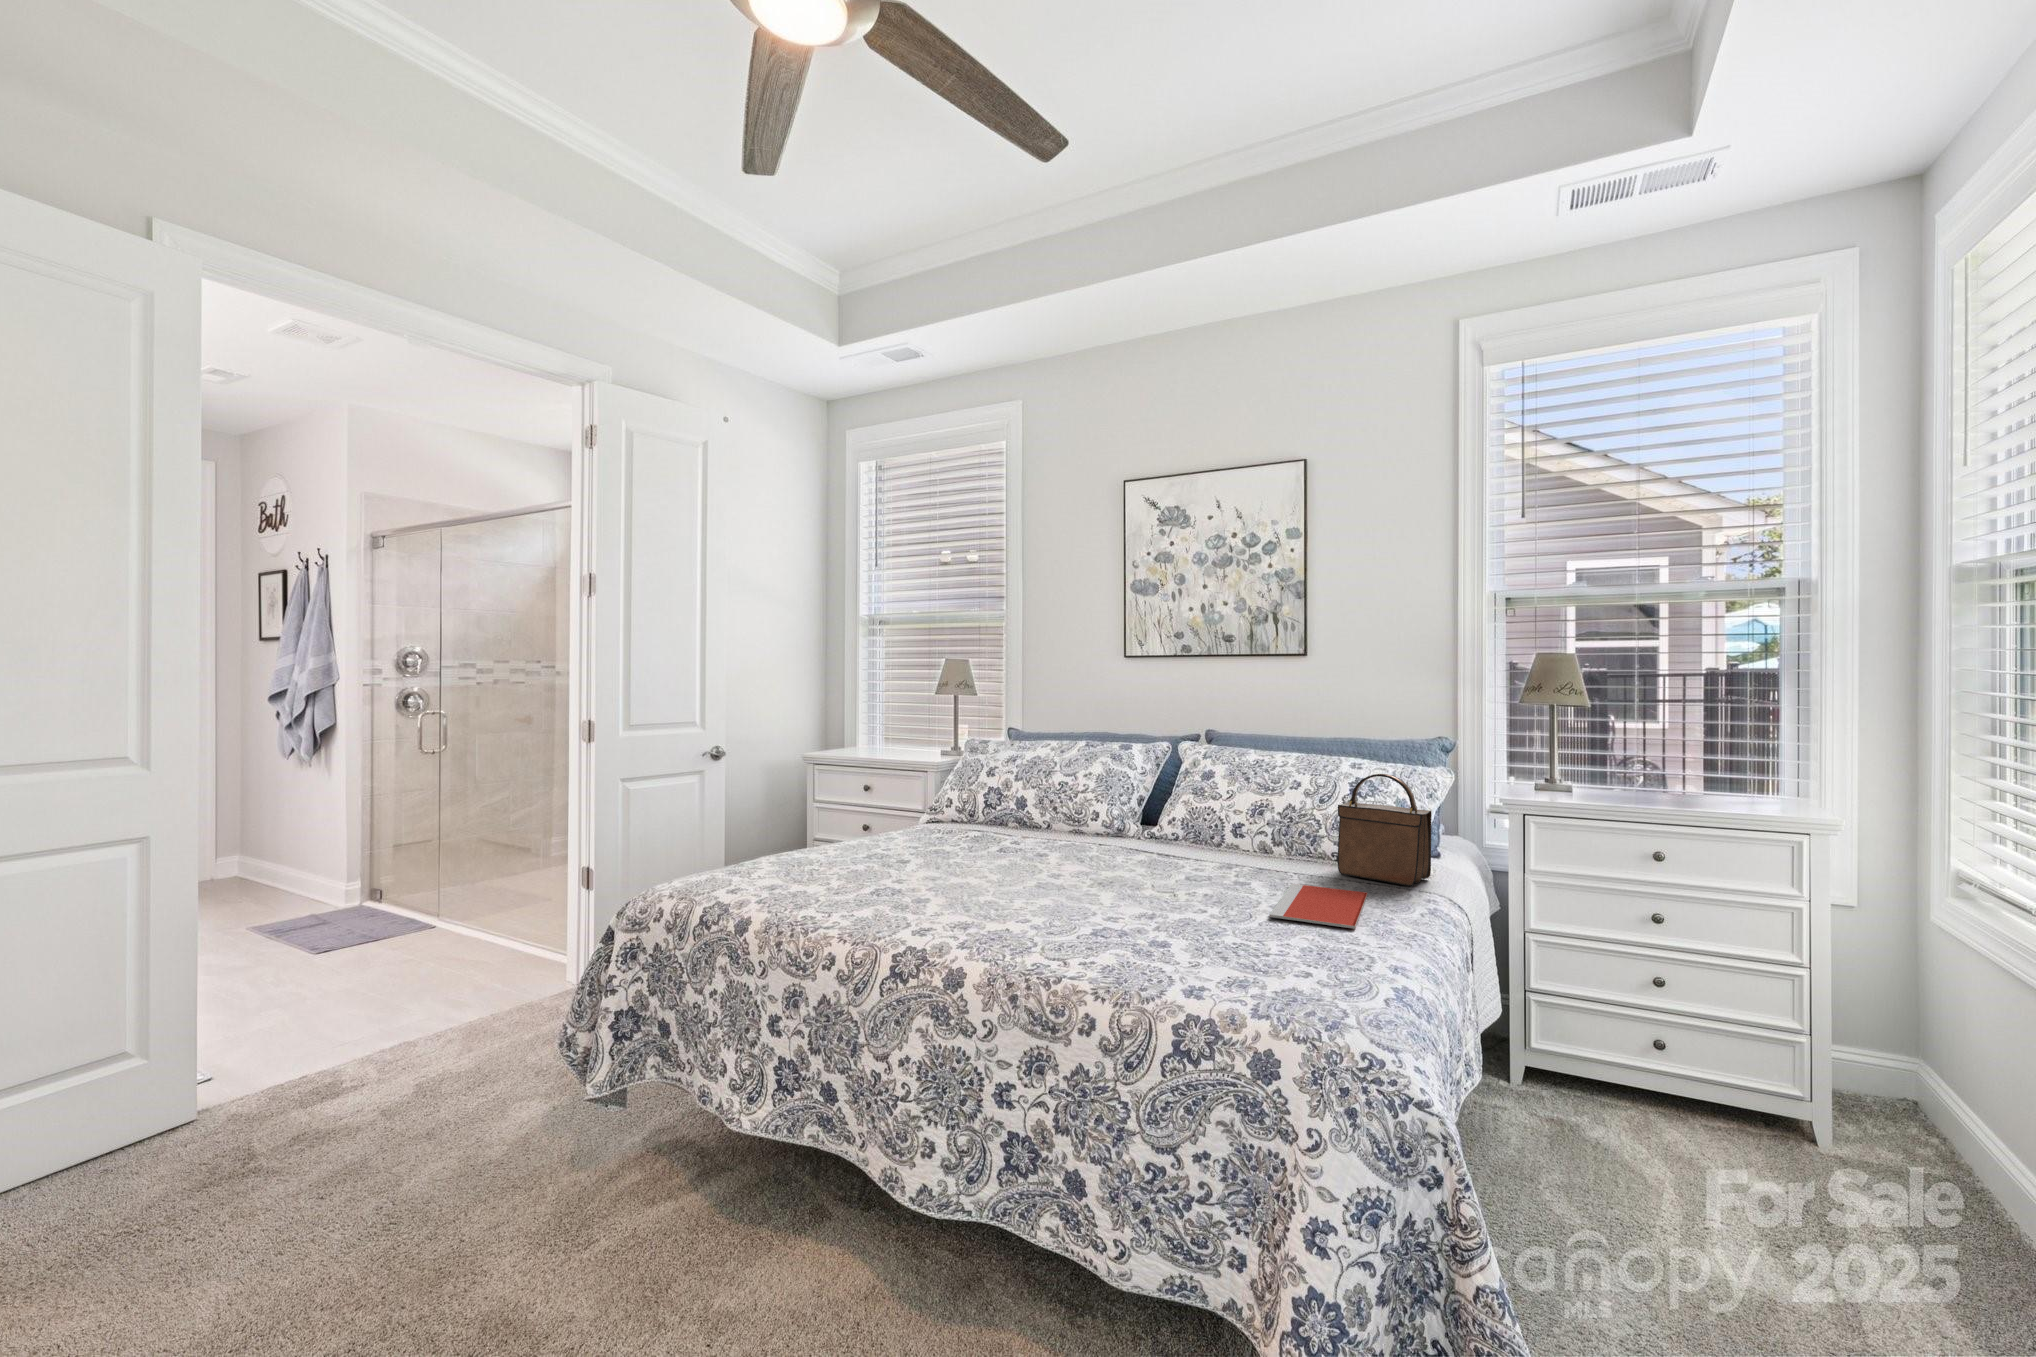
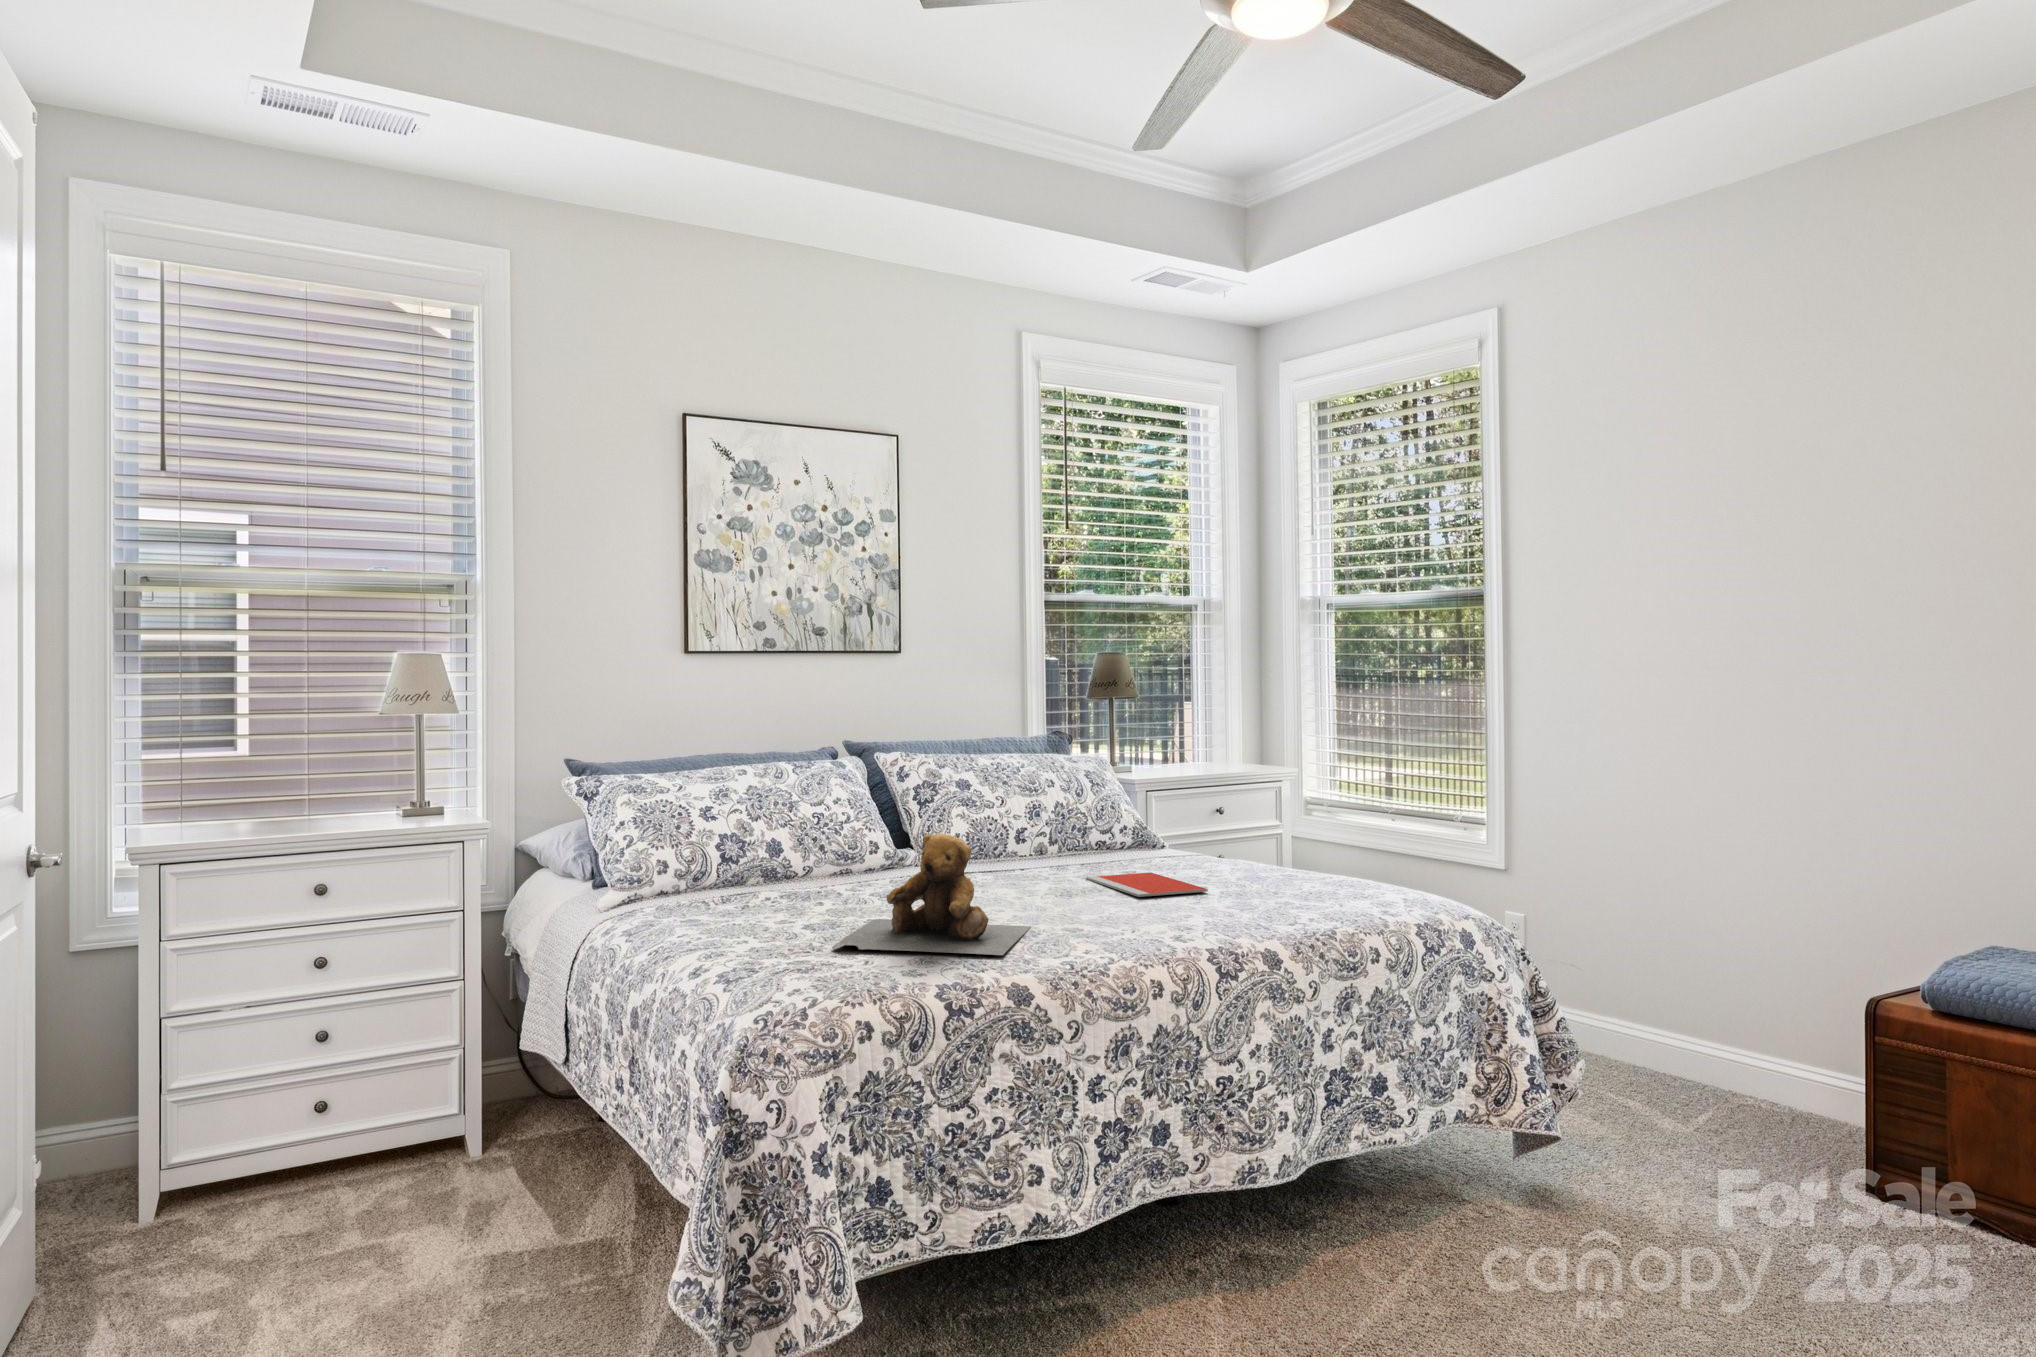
handbag: present [1338,774,1431,887] -> none [1087,762,1170,866]
teddy bear: none [930,824,1102,943] -> present [832,834,1030,955]

